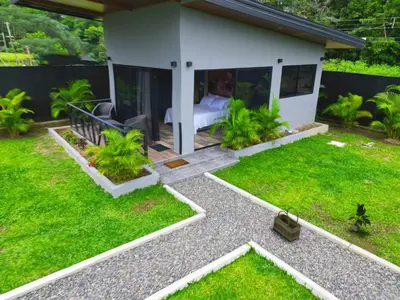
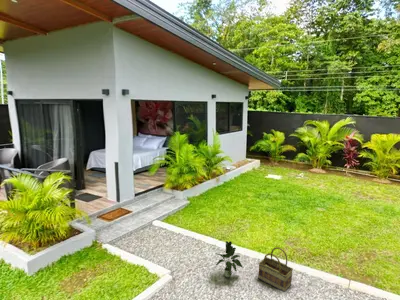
potted plant: present [348,203,371,231] -> present [216,241,243,277]

